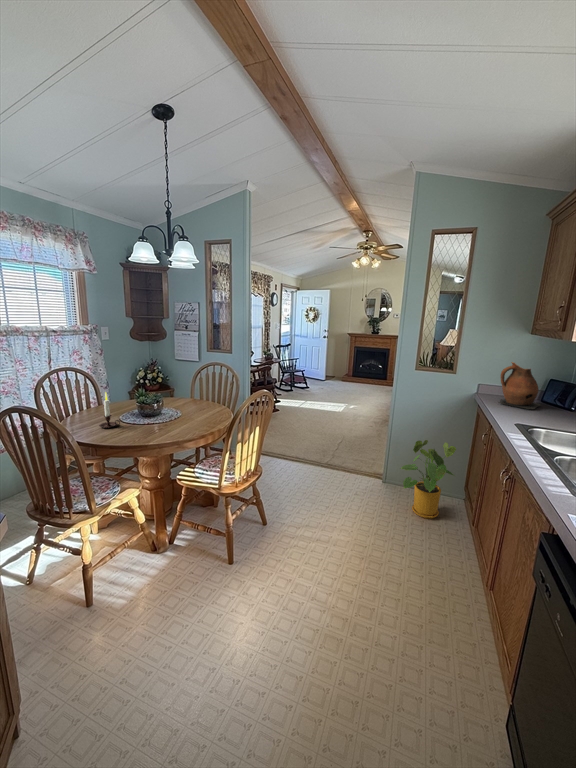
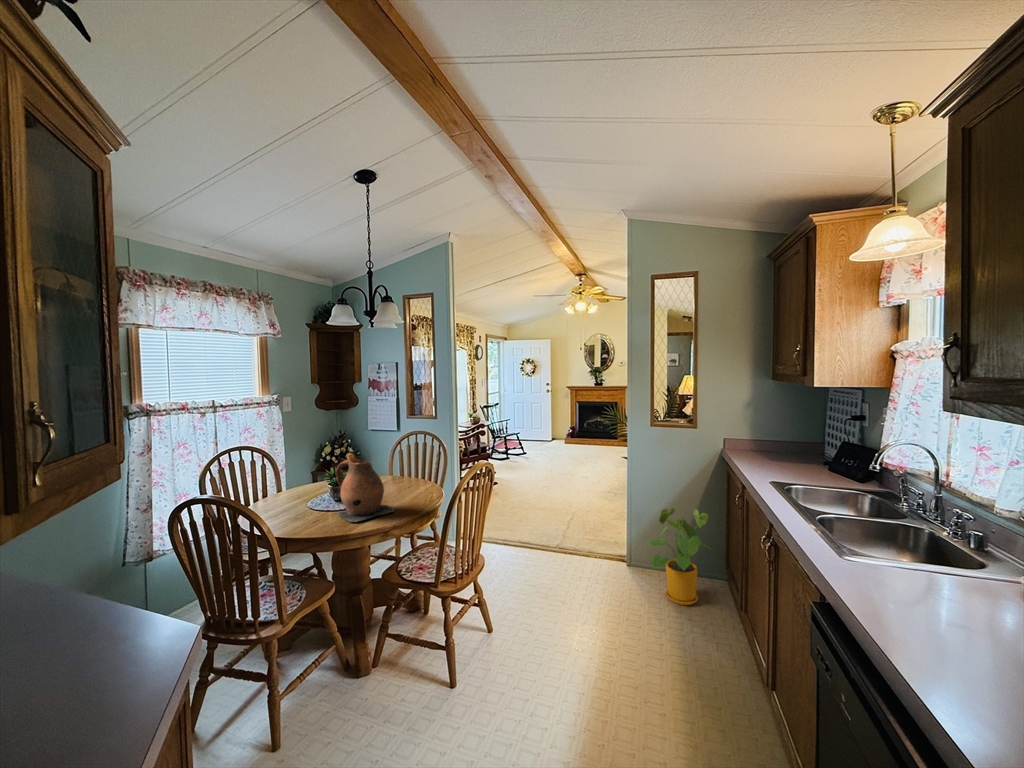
ceramic pitcher: present [499,362,541,409] -> present [336,454,395,522]
candle: present [99,392,120,428] -> none [290,473,316,516]

